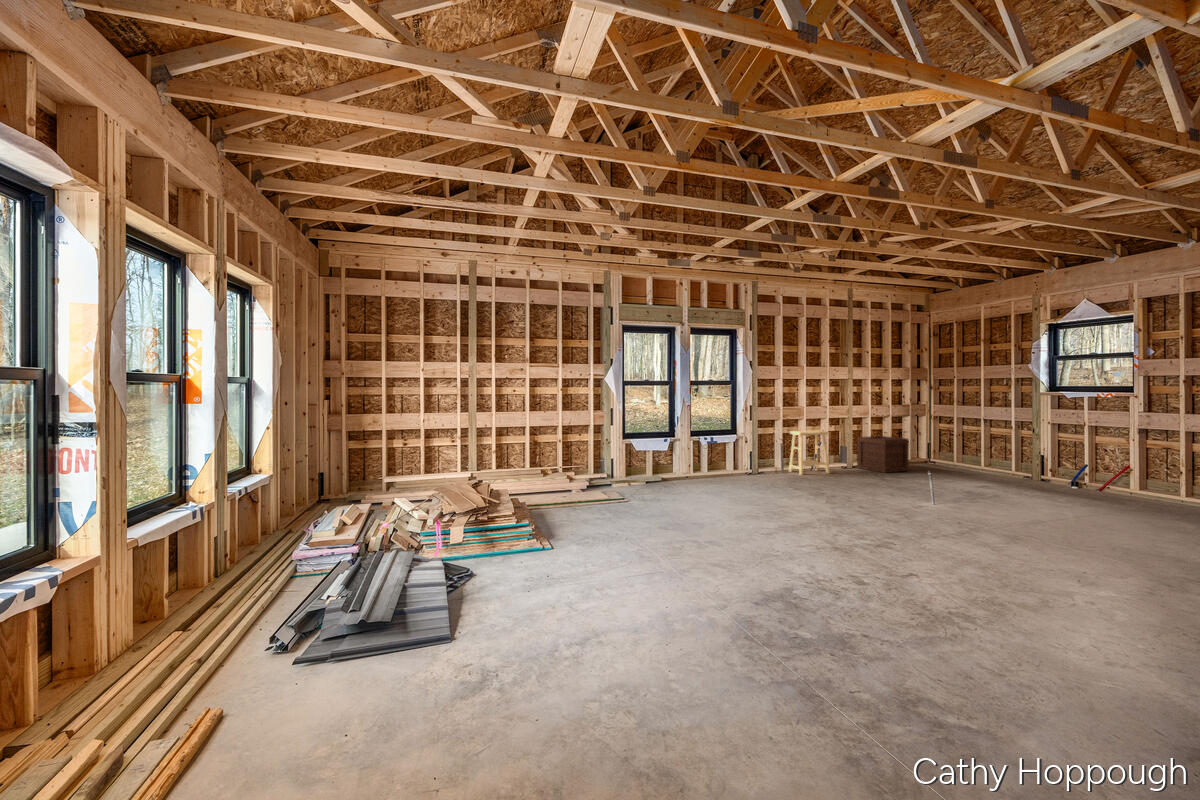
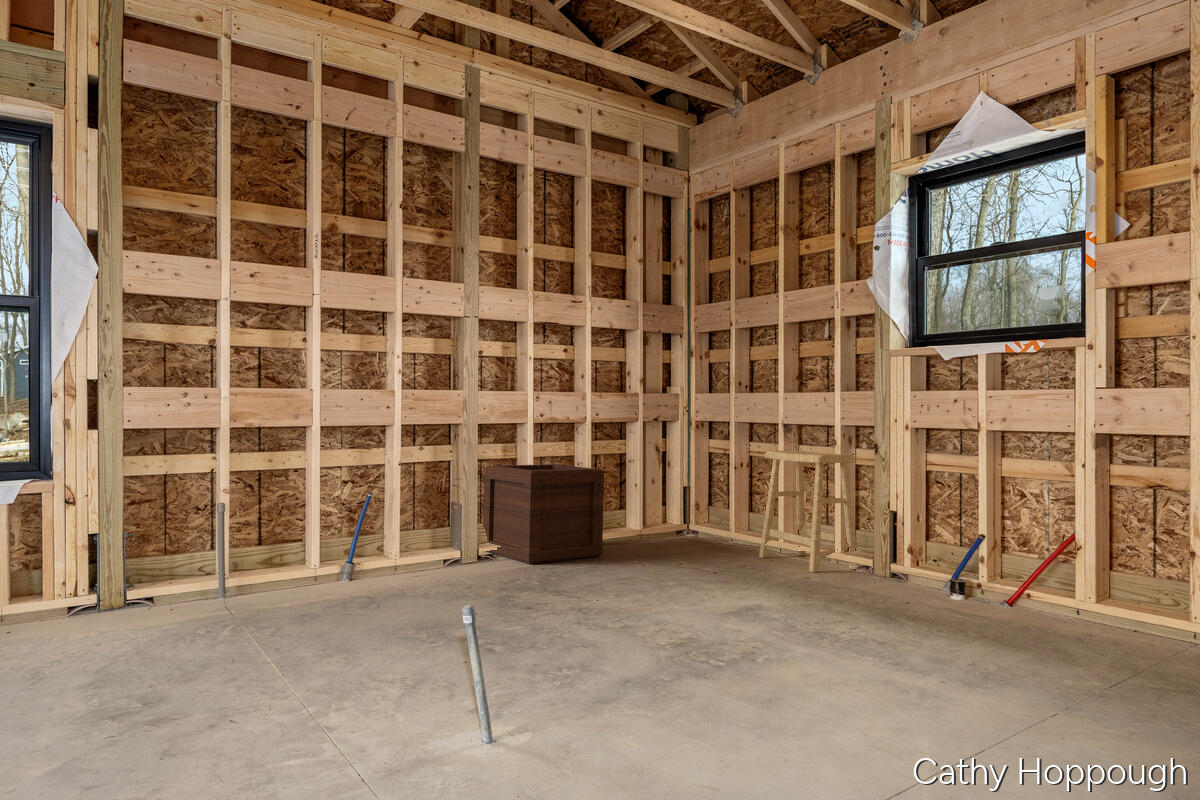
stool: present [789,430,830,475] -> present [759,451,857,573]

